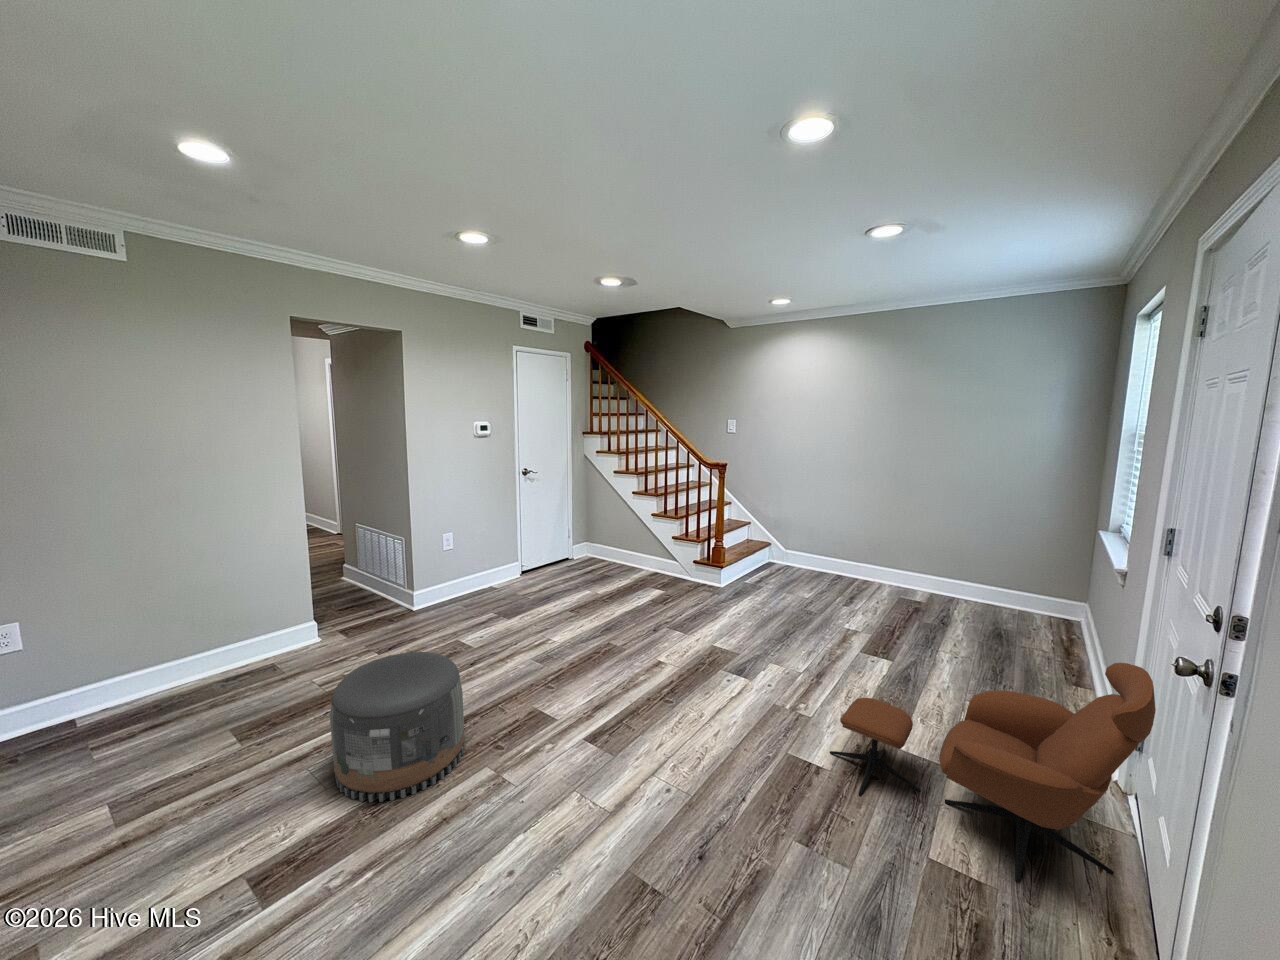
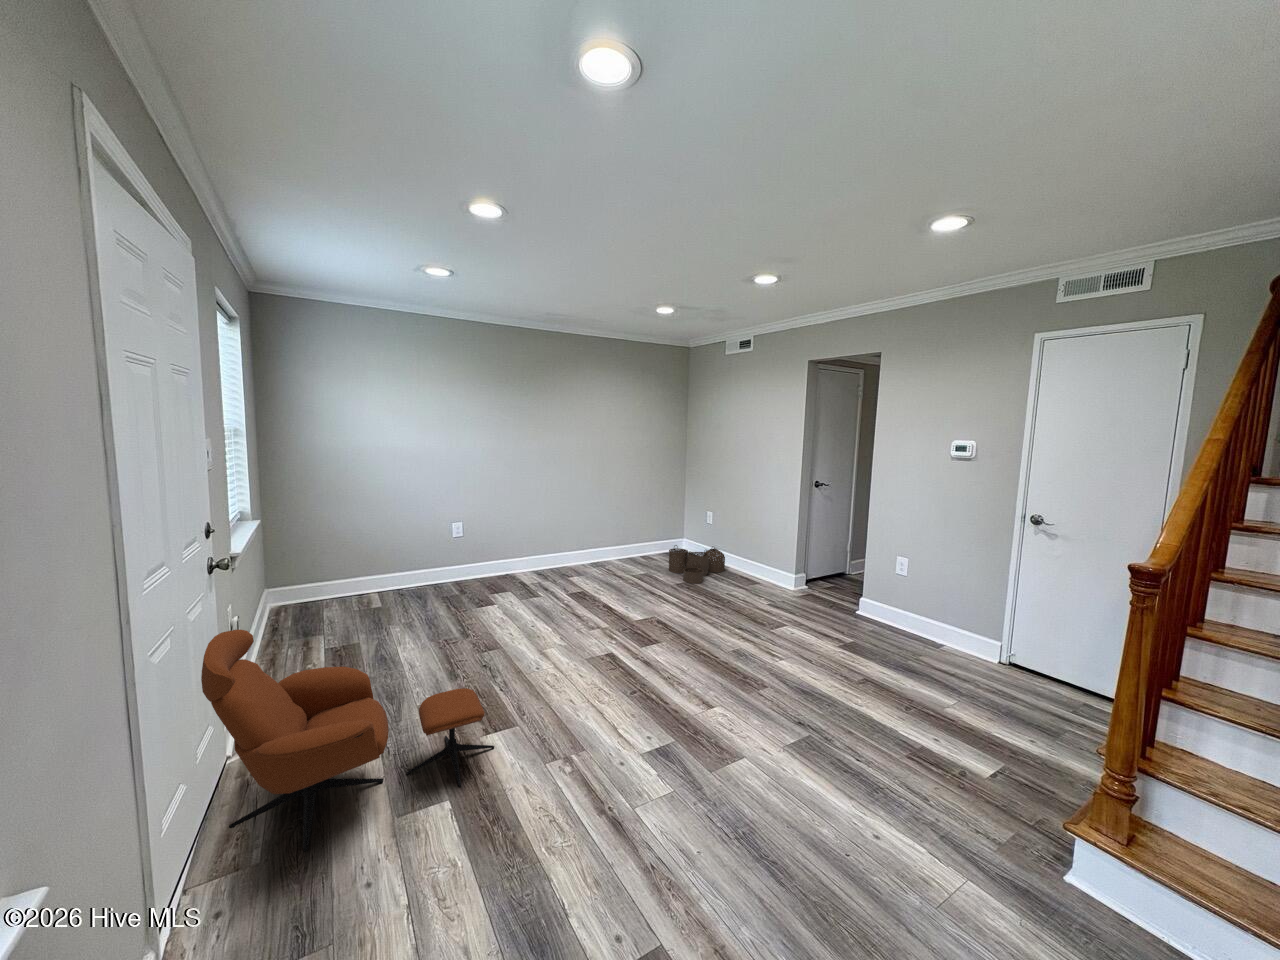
pouf: present [330,652,465,802] -> none [601,555,664,620]
woven basket: none [96,659,263,762] -> present [669,545,725,584]

